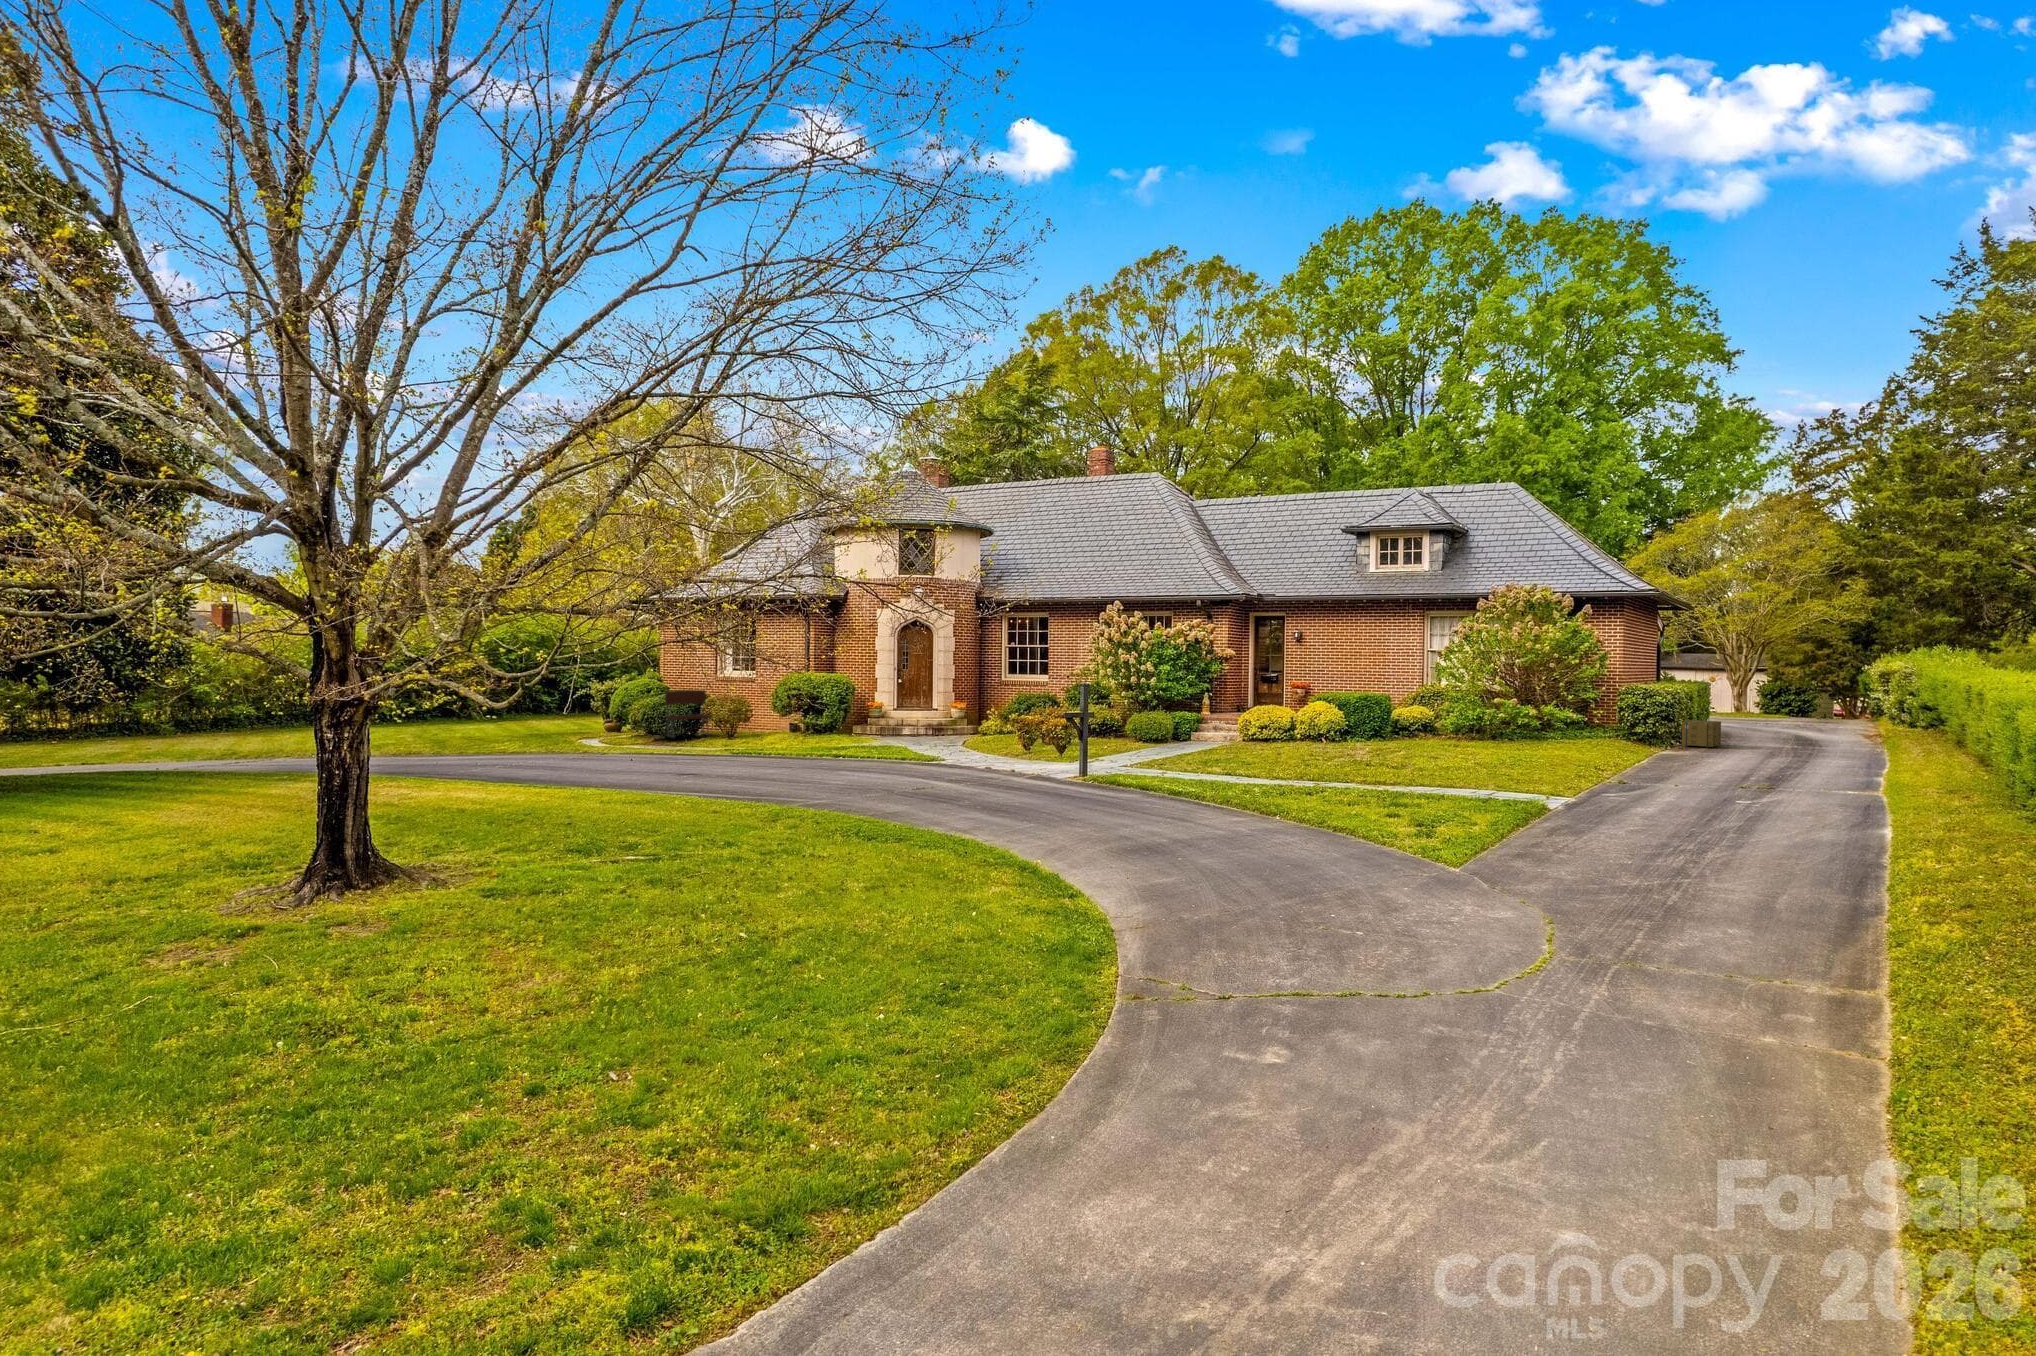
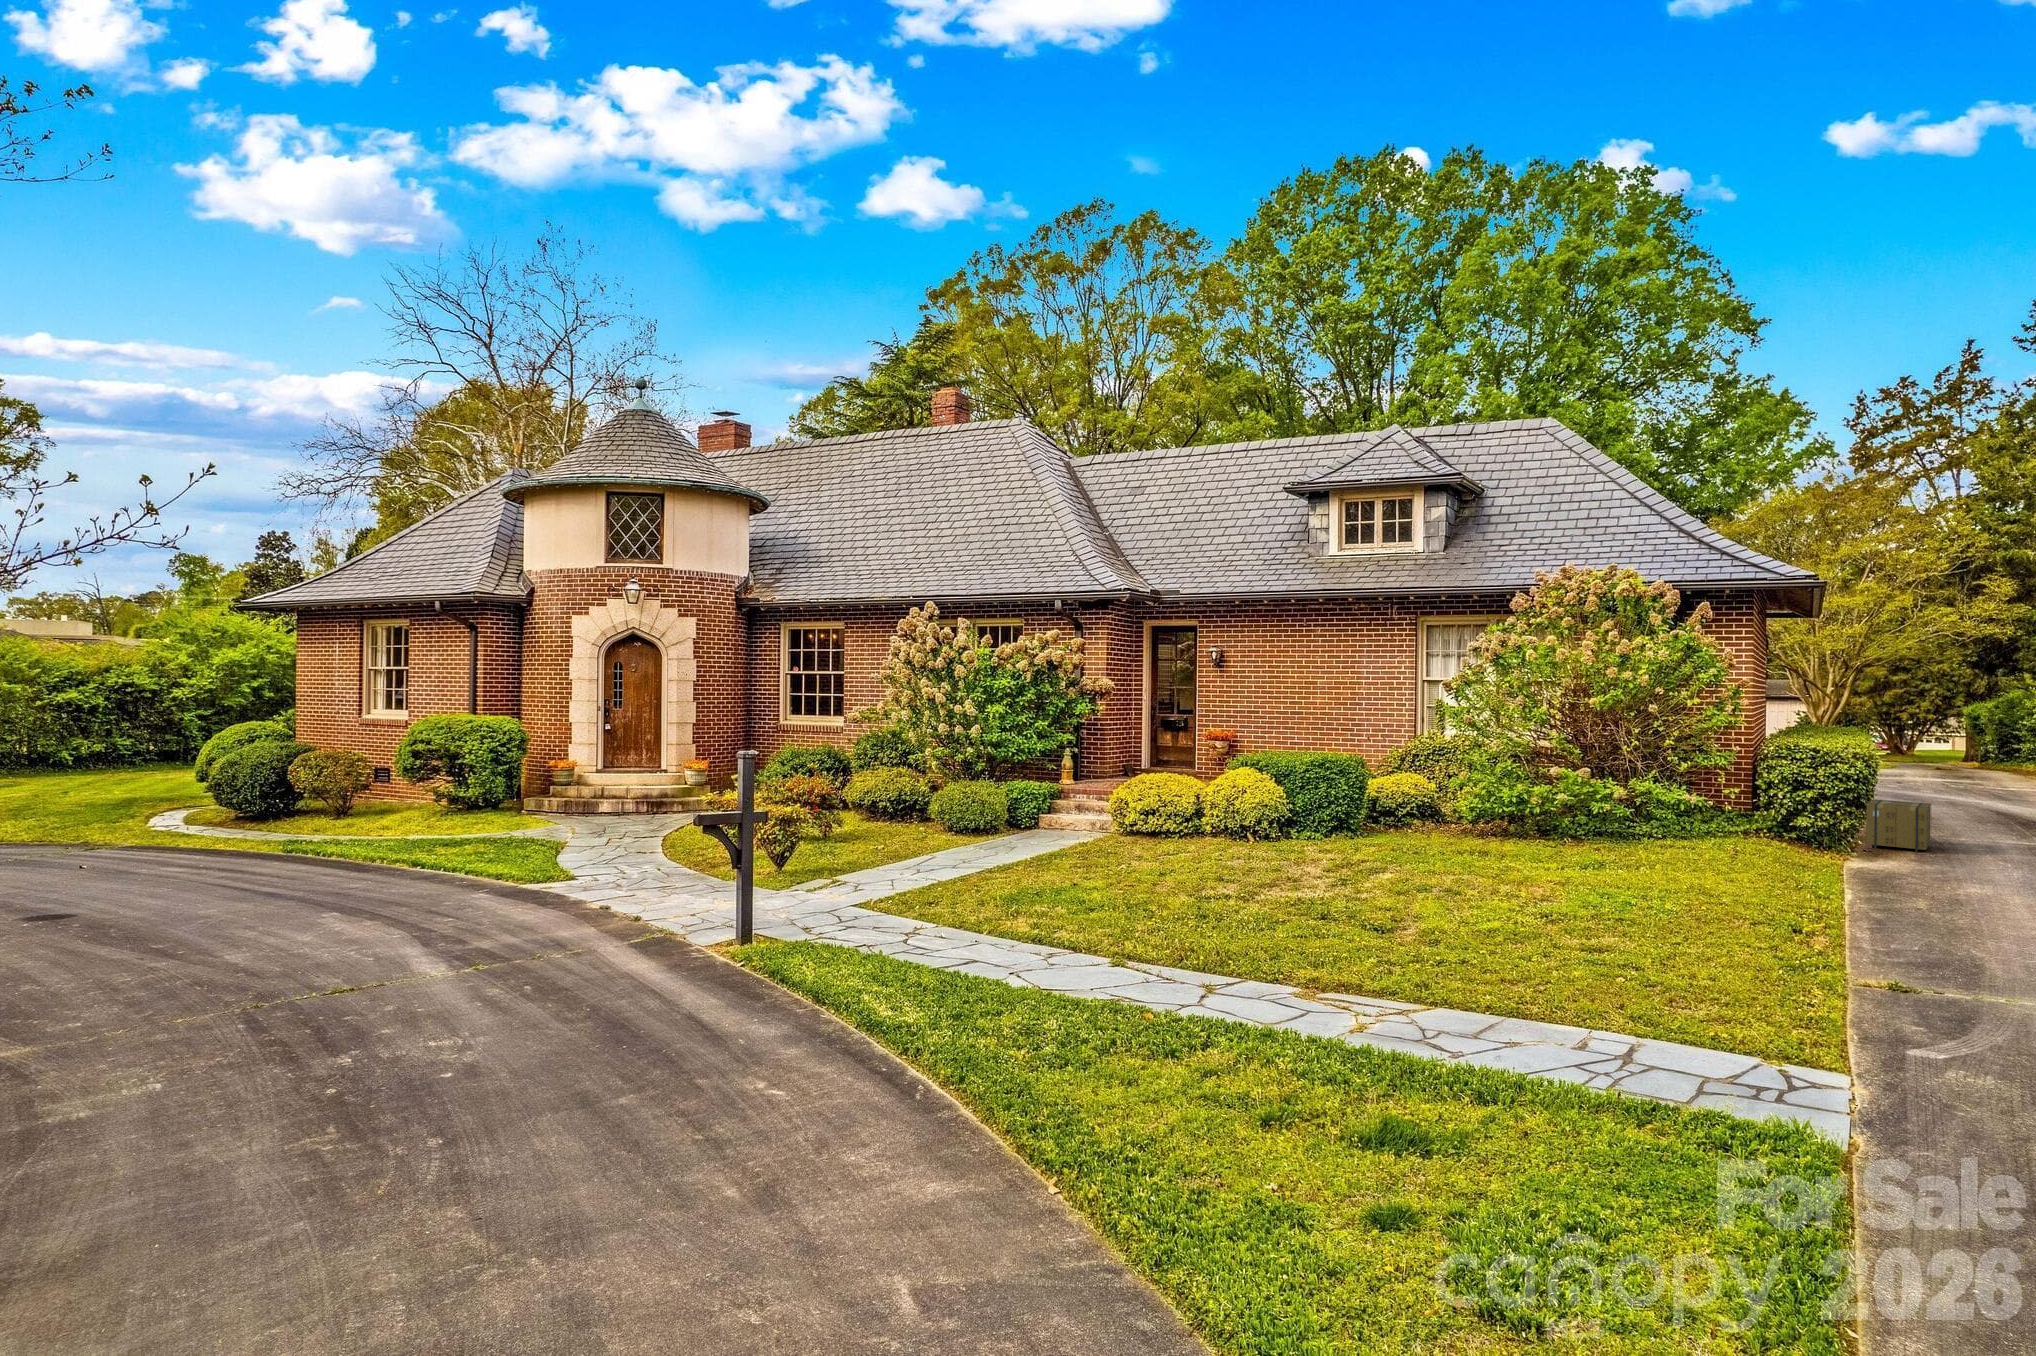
bench: present [665,690,713,737] -> none [199,741,282,821]

